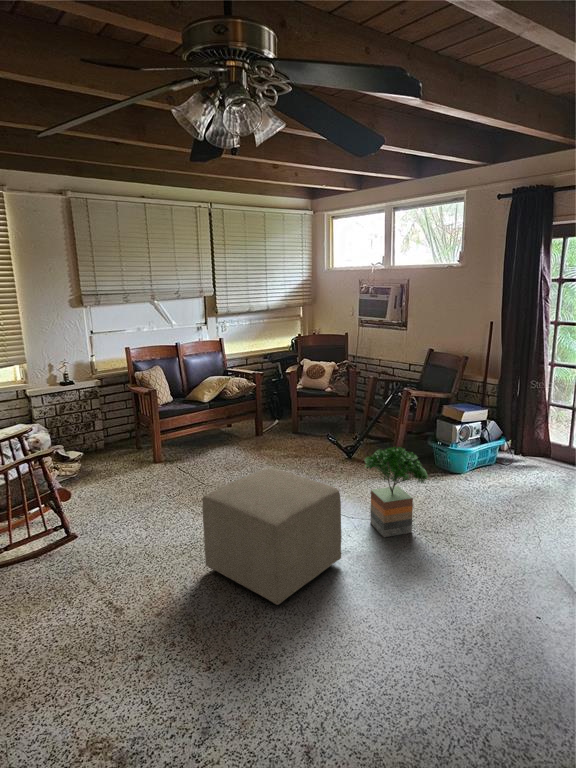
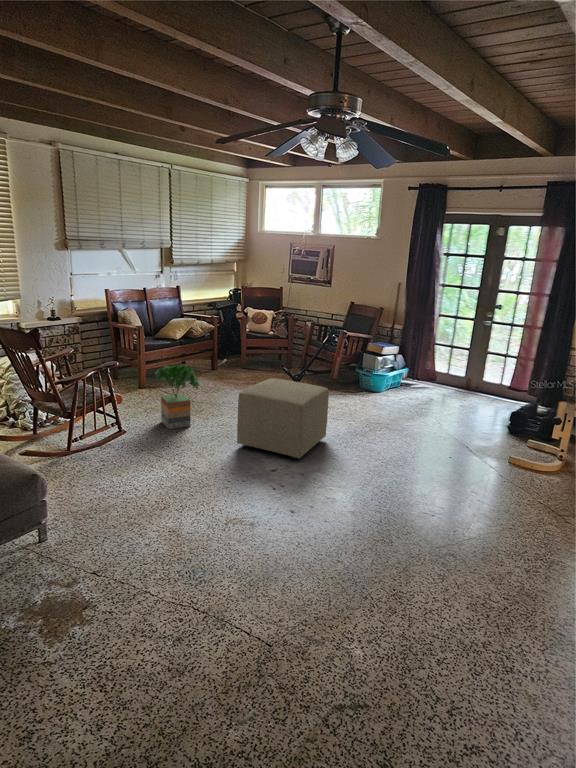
potted tree: present [365,447,428,537] -> present [155,364,200,429]

